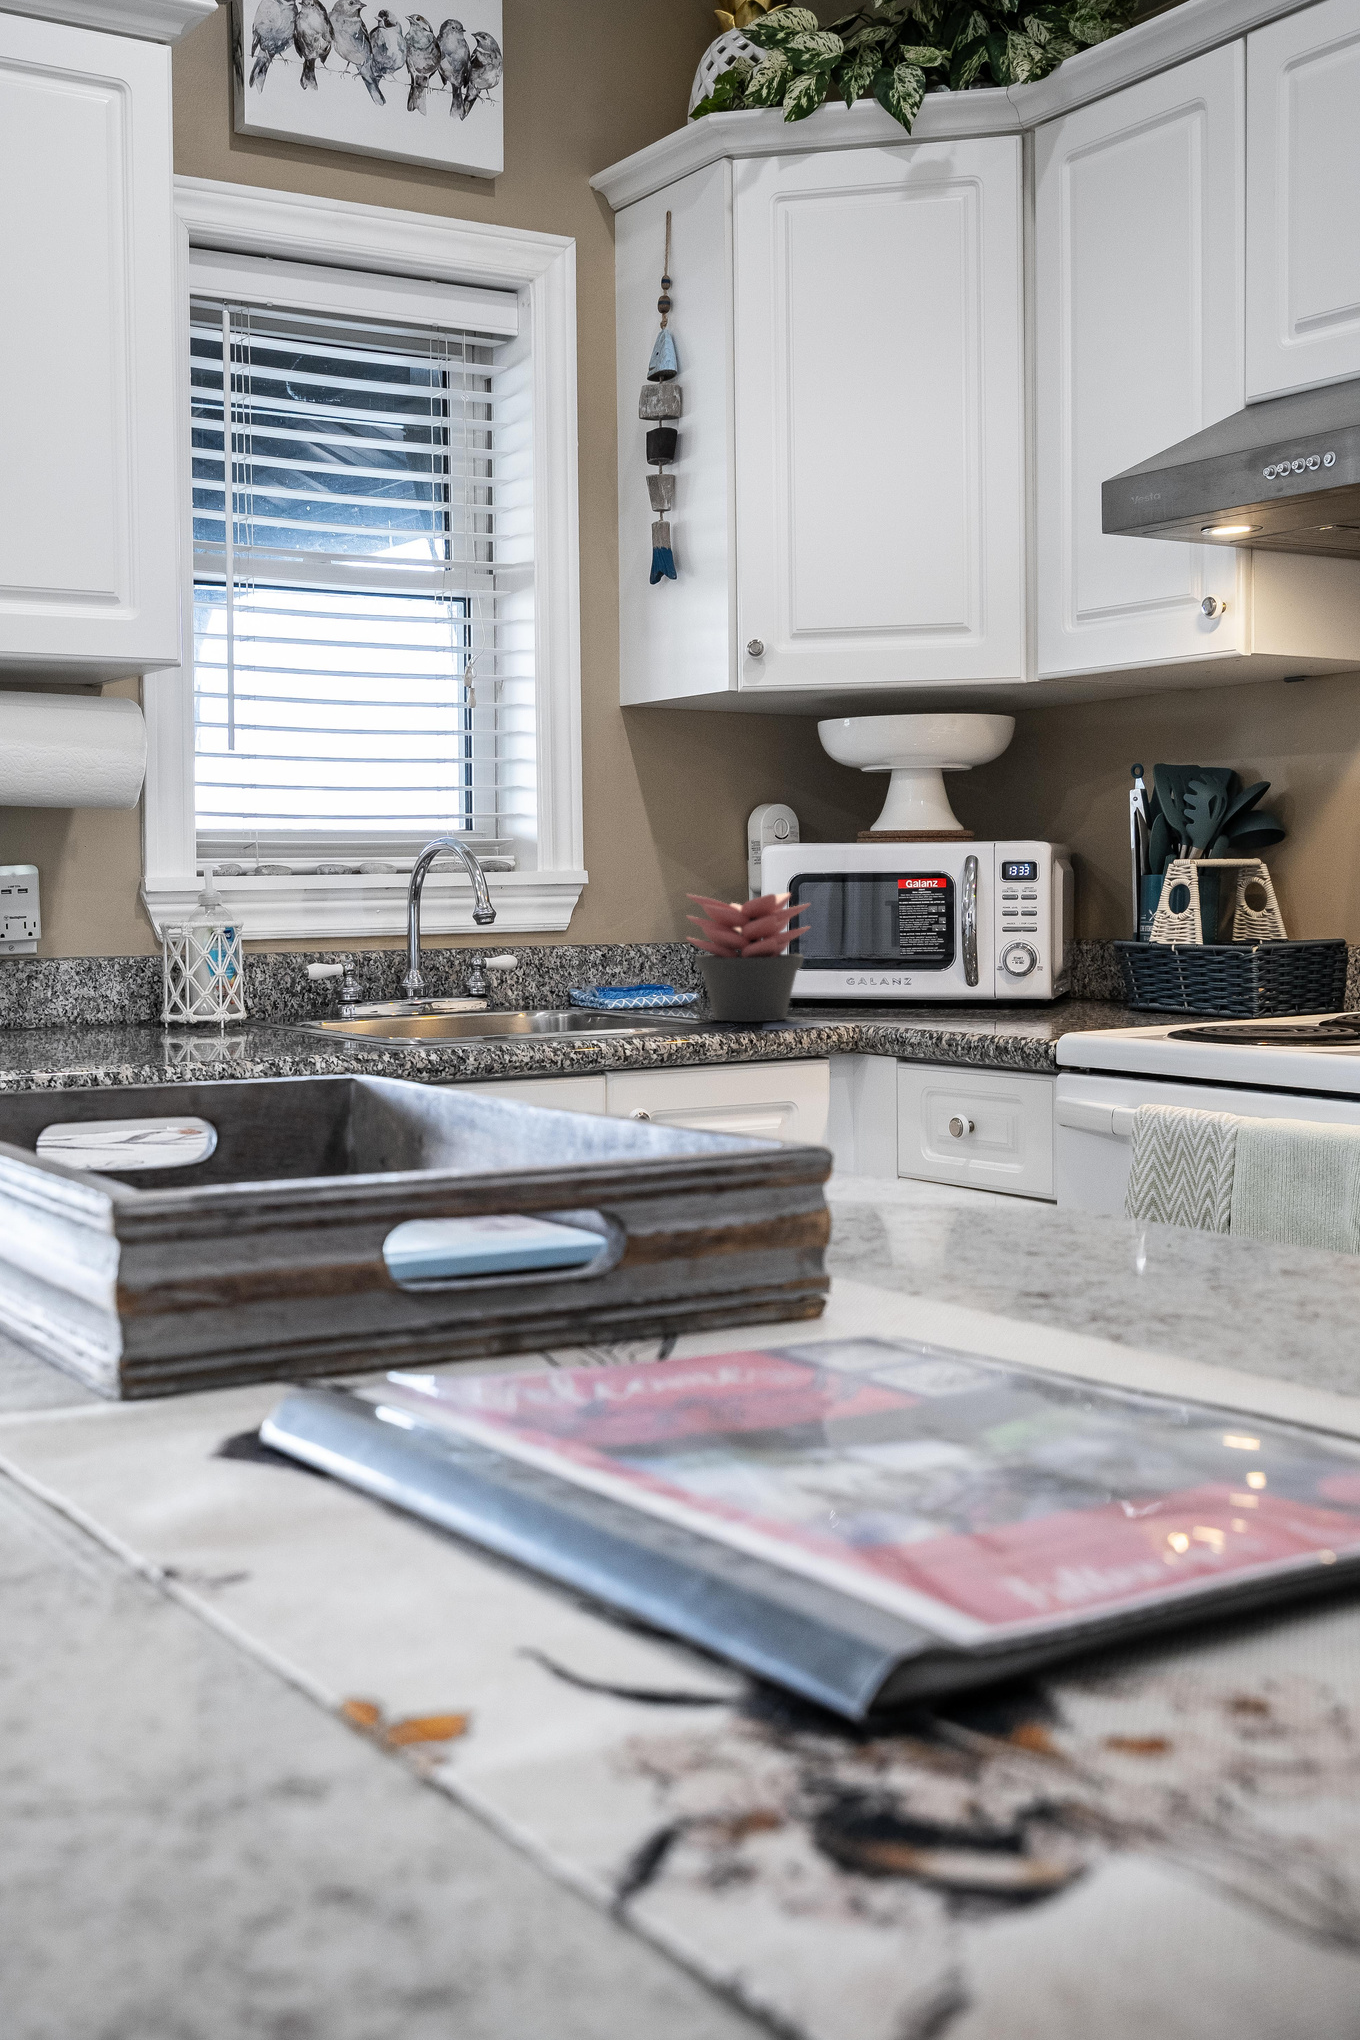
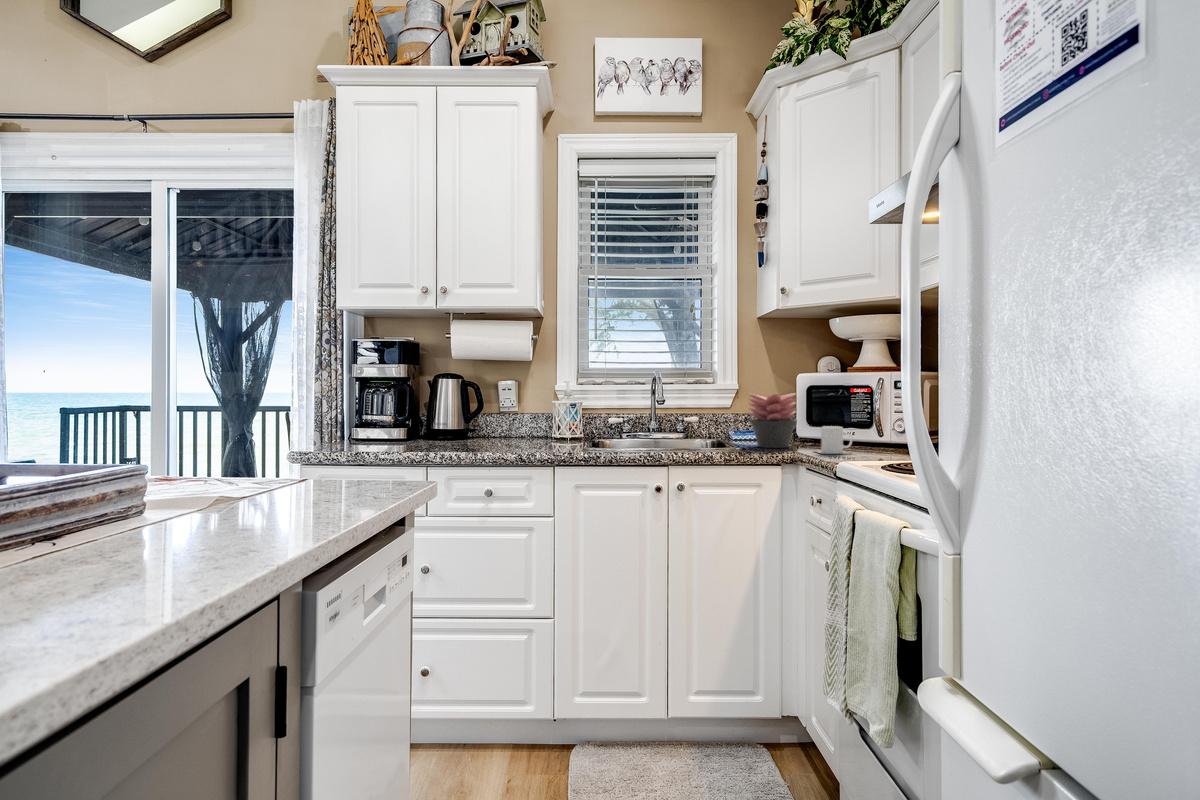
mug: none [860,965,955,1026] -> present [815,426,852,454]

